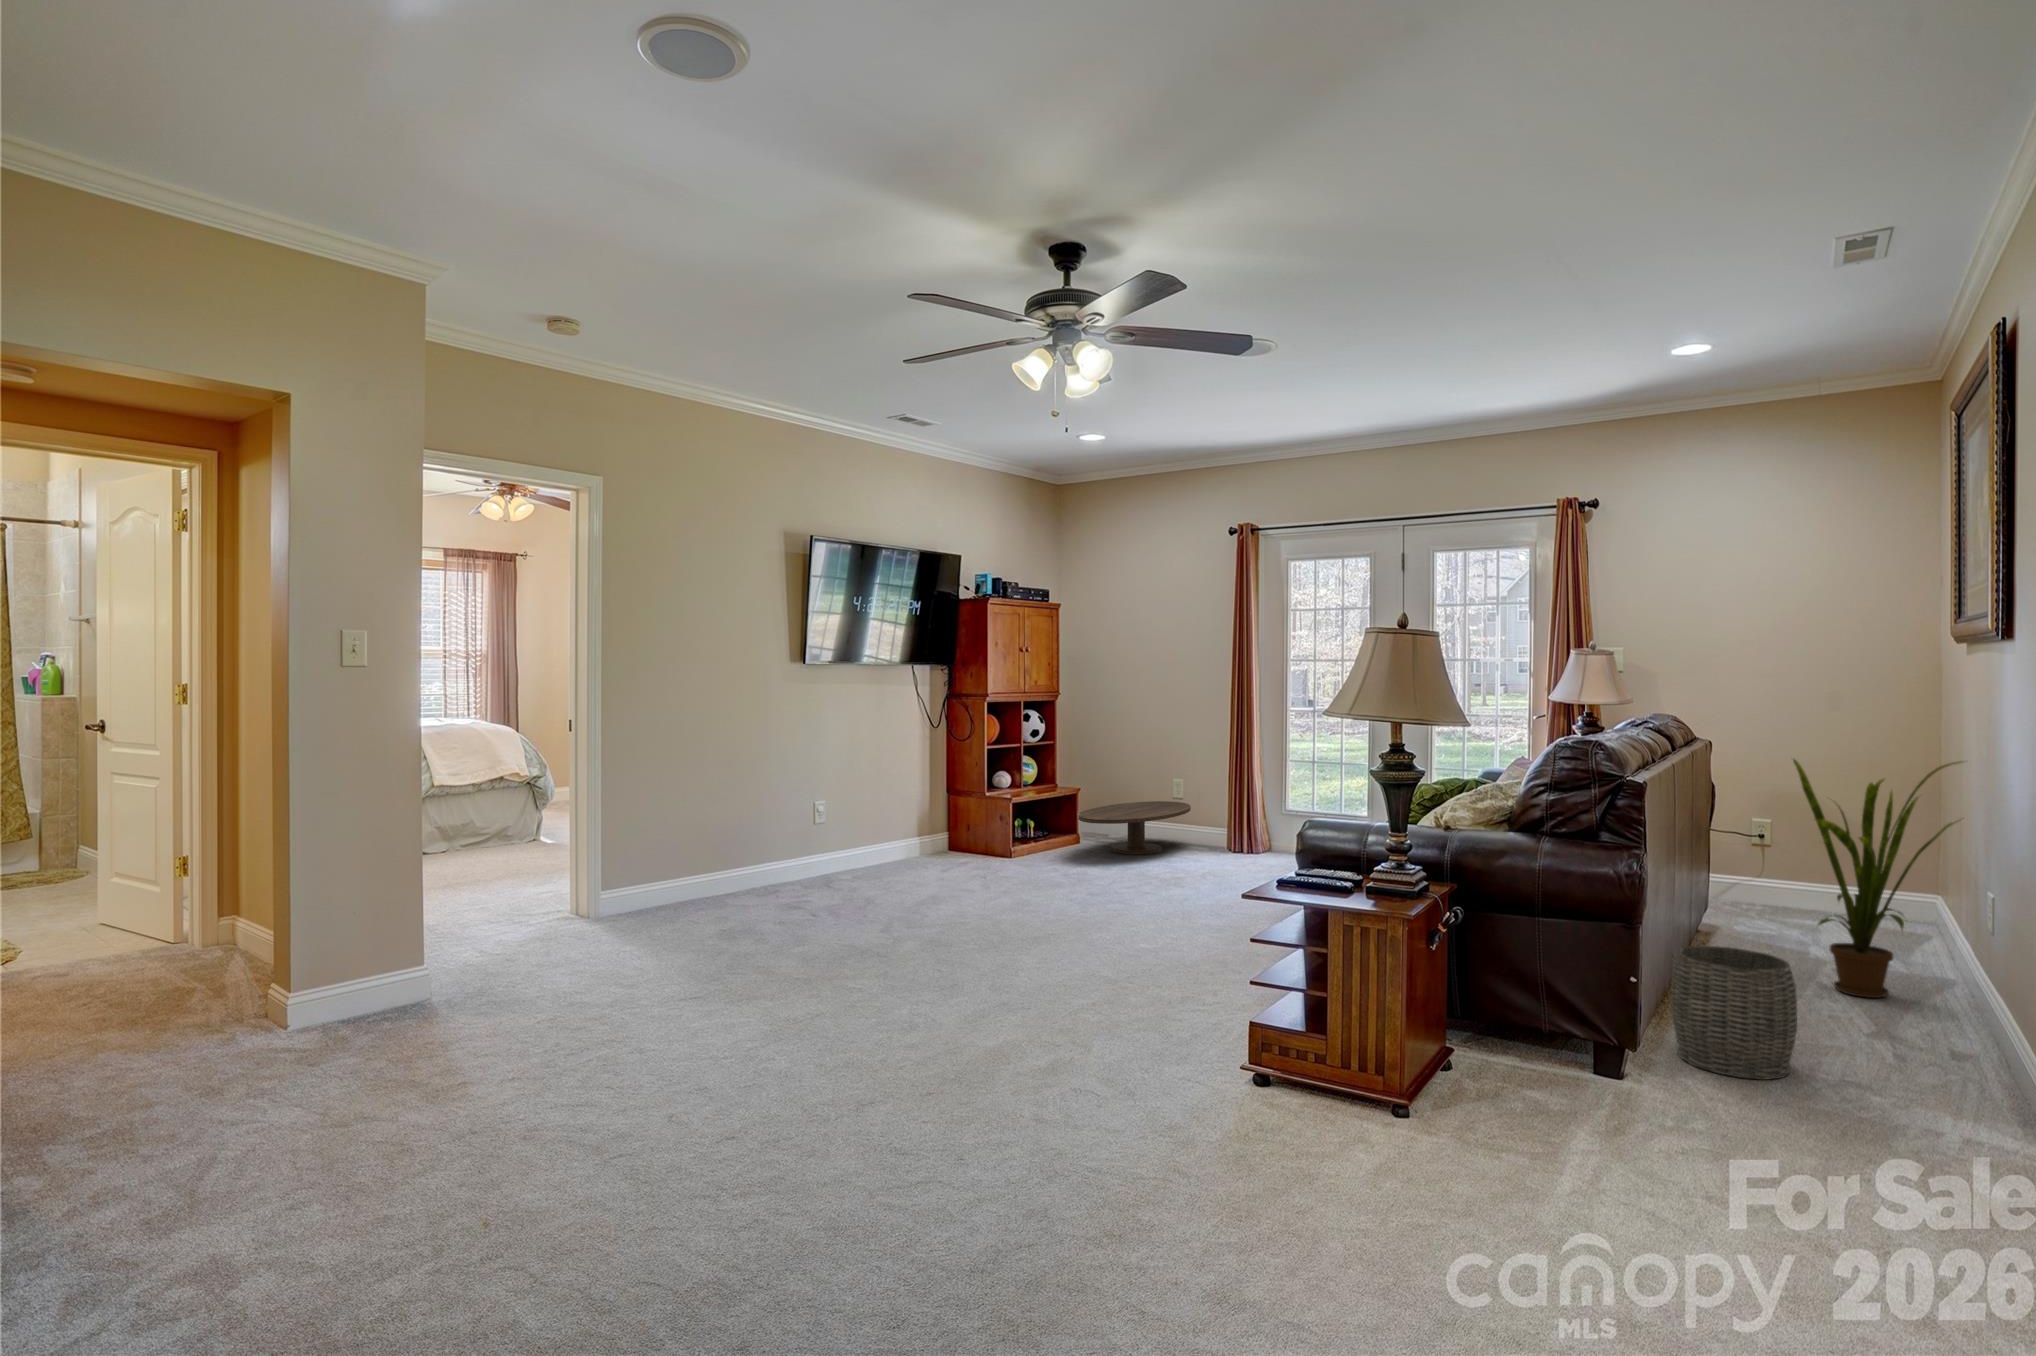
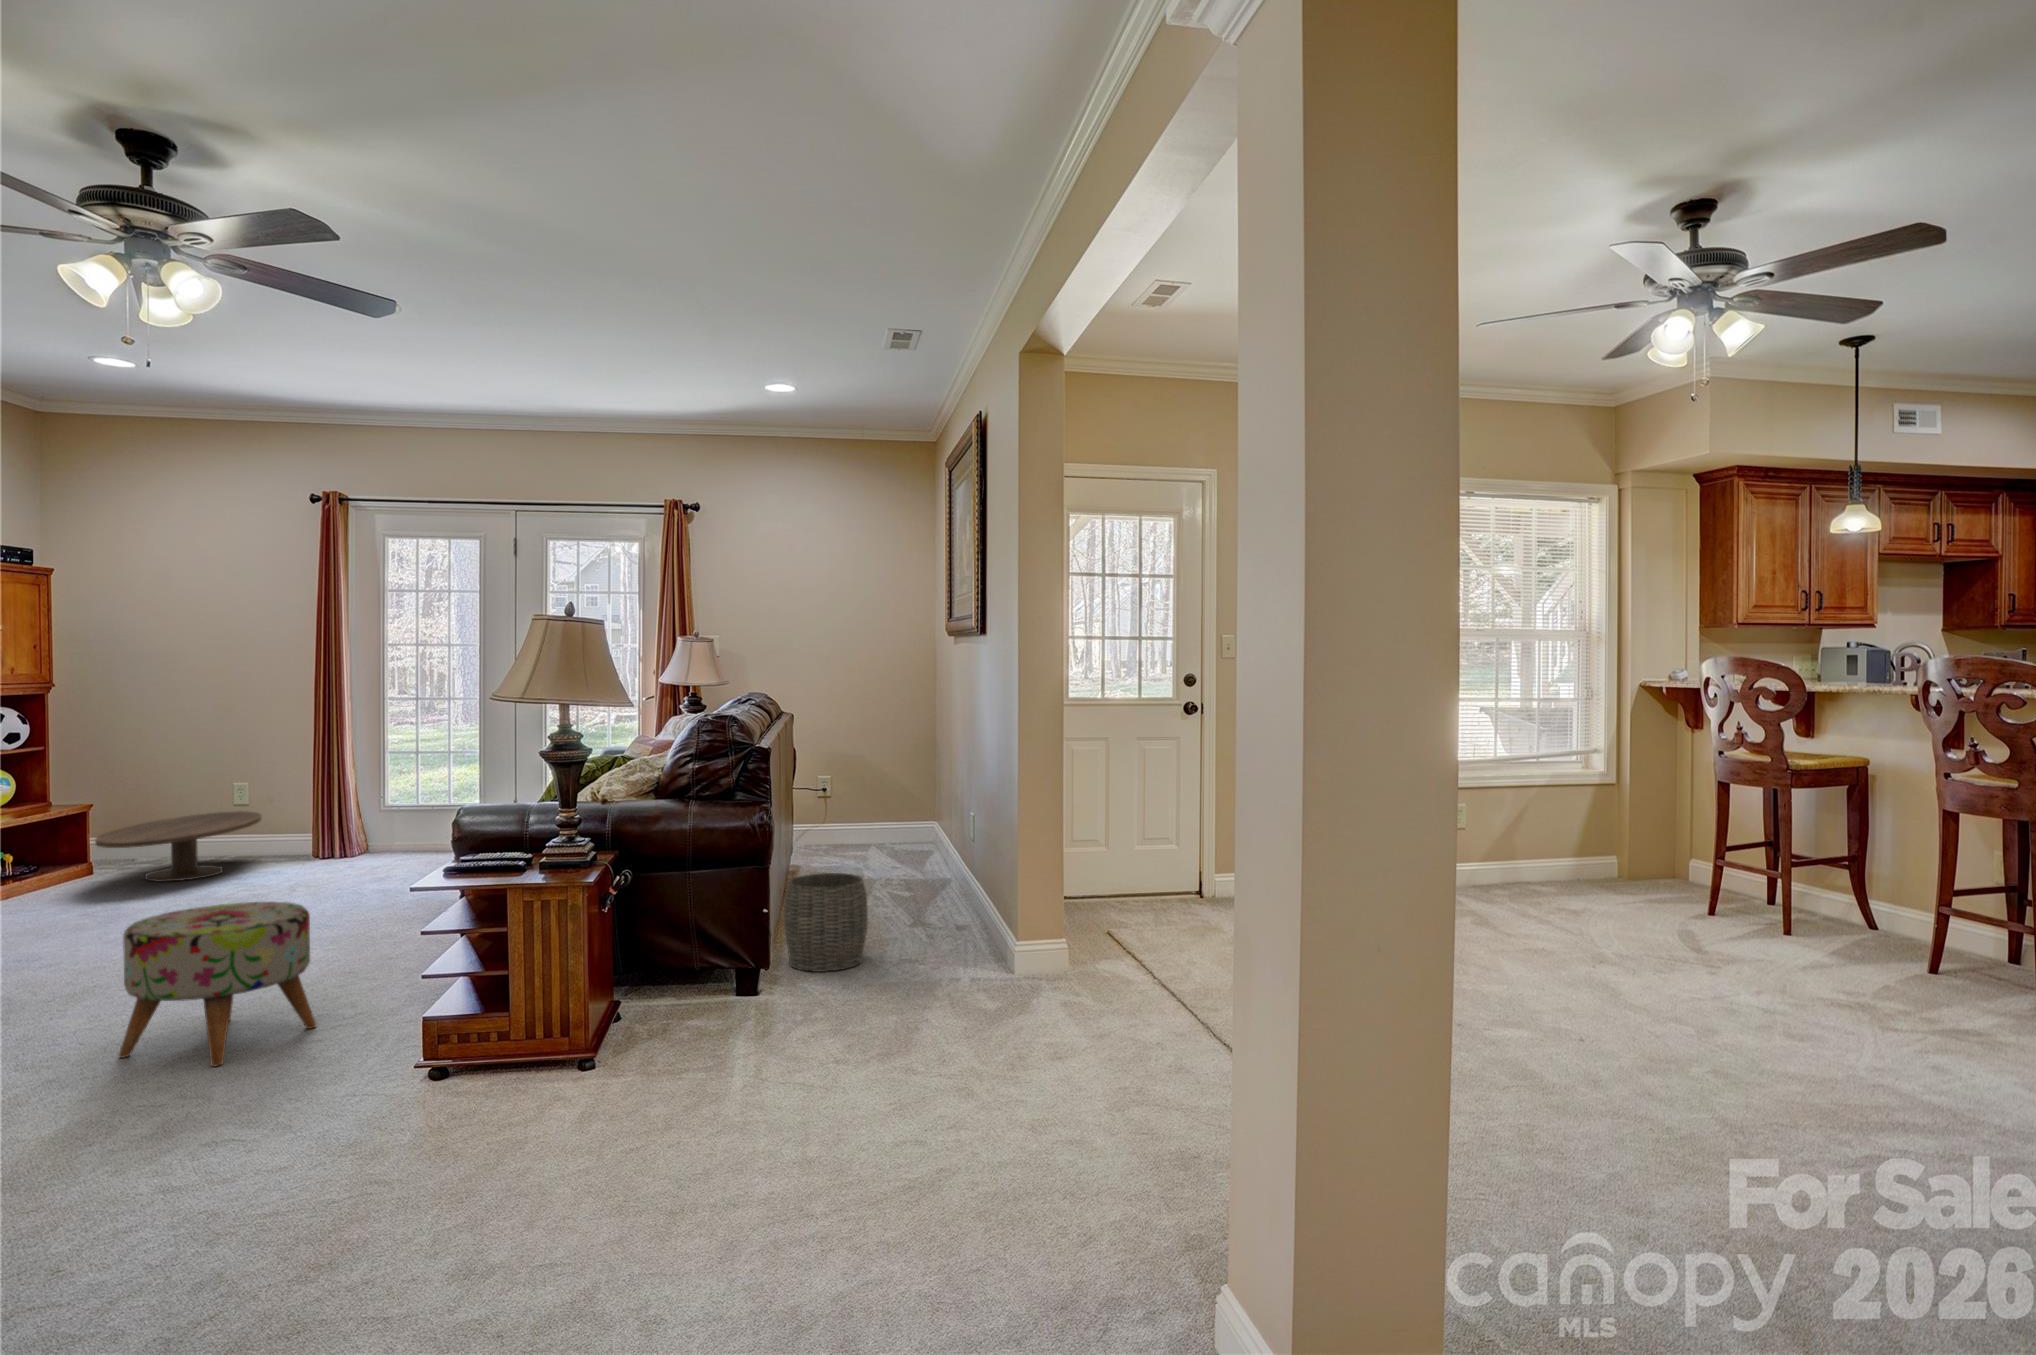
house plant: present [1793,760,1959,998] -> none [855,719,959,899]
ottoman: none [1045,882,1183,1022] -> present [119,902,316,1066]

